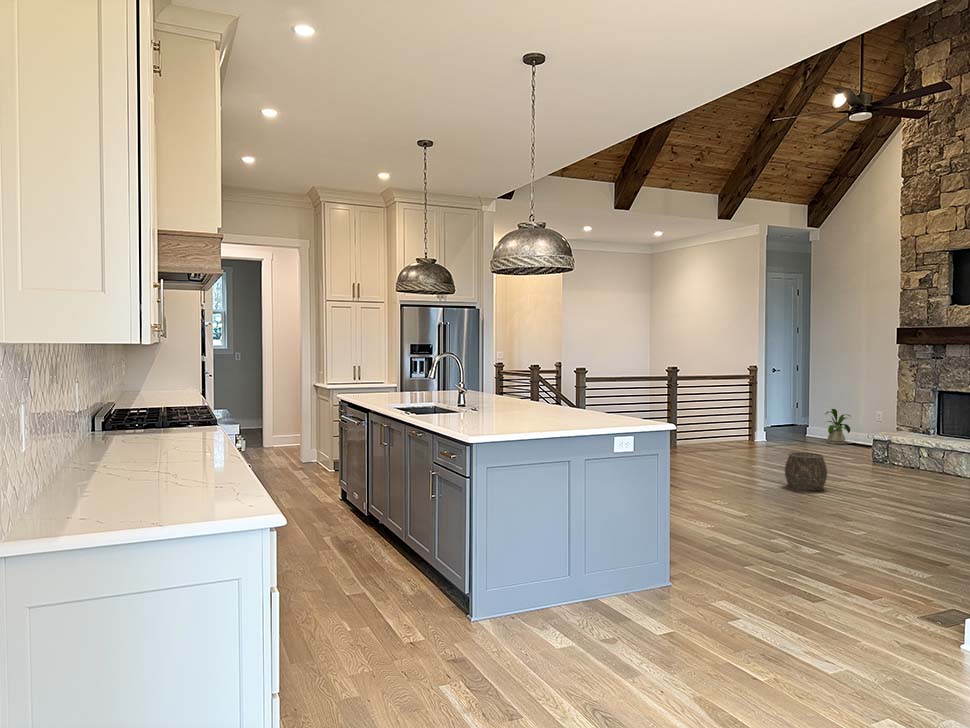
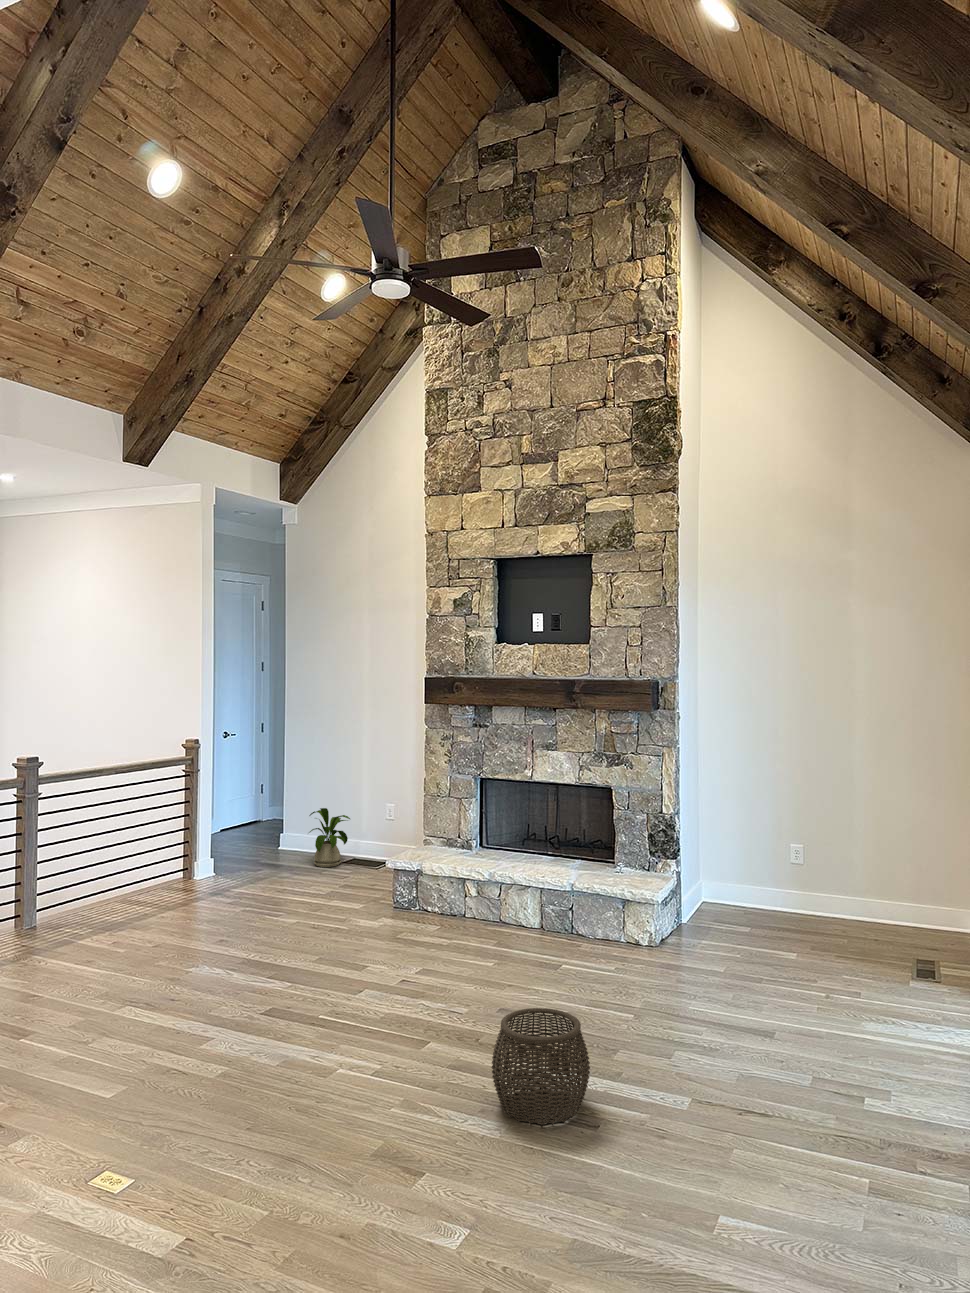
woven basket: present [785,452,827,491] -> present [491,1008,590,1125]

